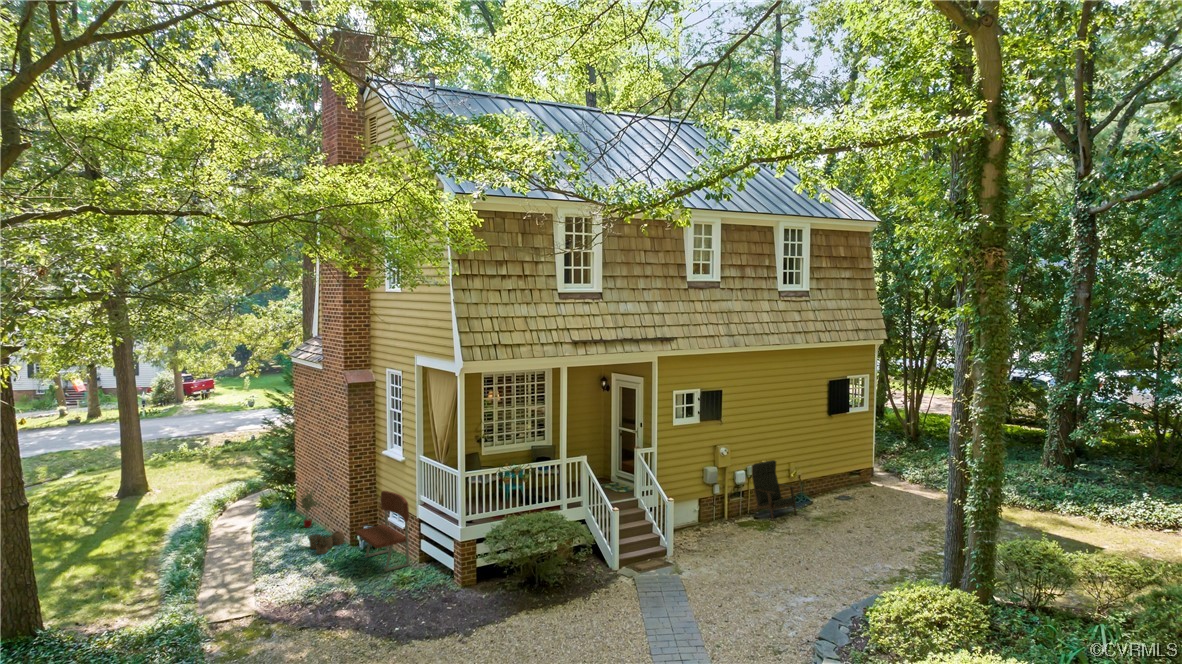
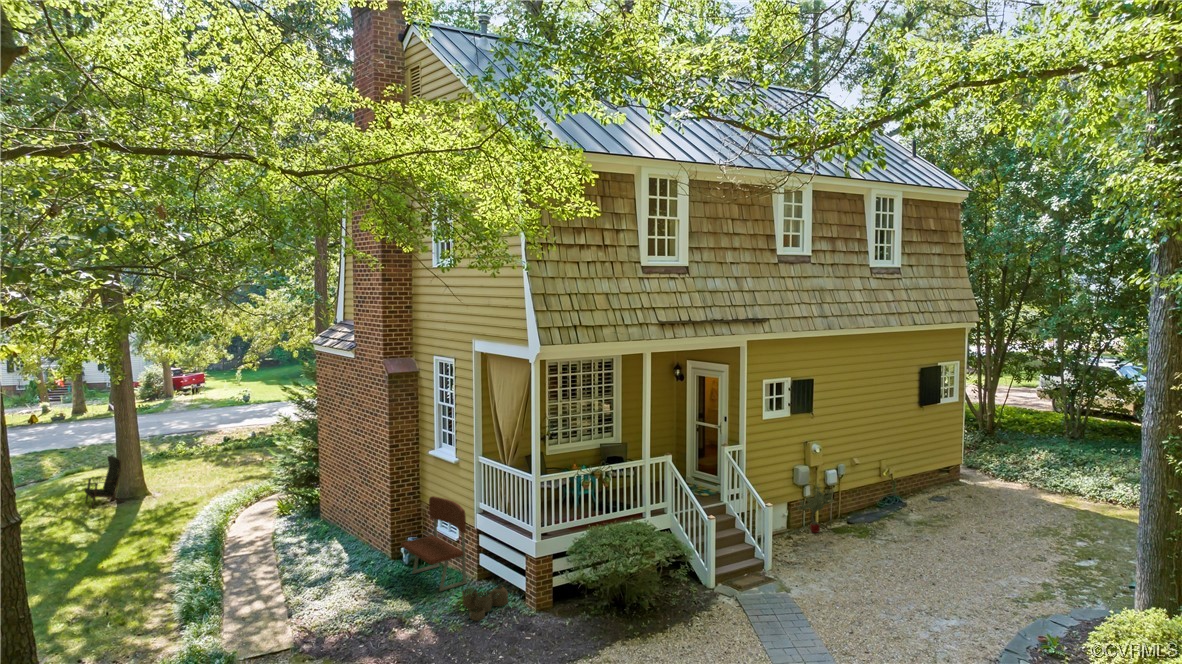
lounge chair: present [752,460,797,521] -> present [85,456,123,508]
potted tree: present [301,489,321,528] -> present [797,484,834,533]
woven basket: present [309,531,344,554] -> present [462,586,508,621]

